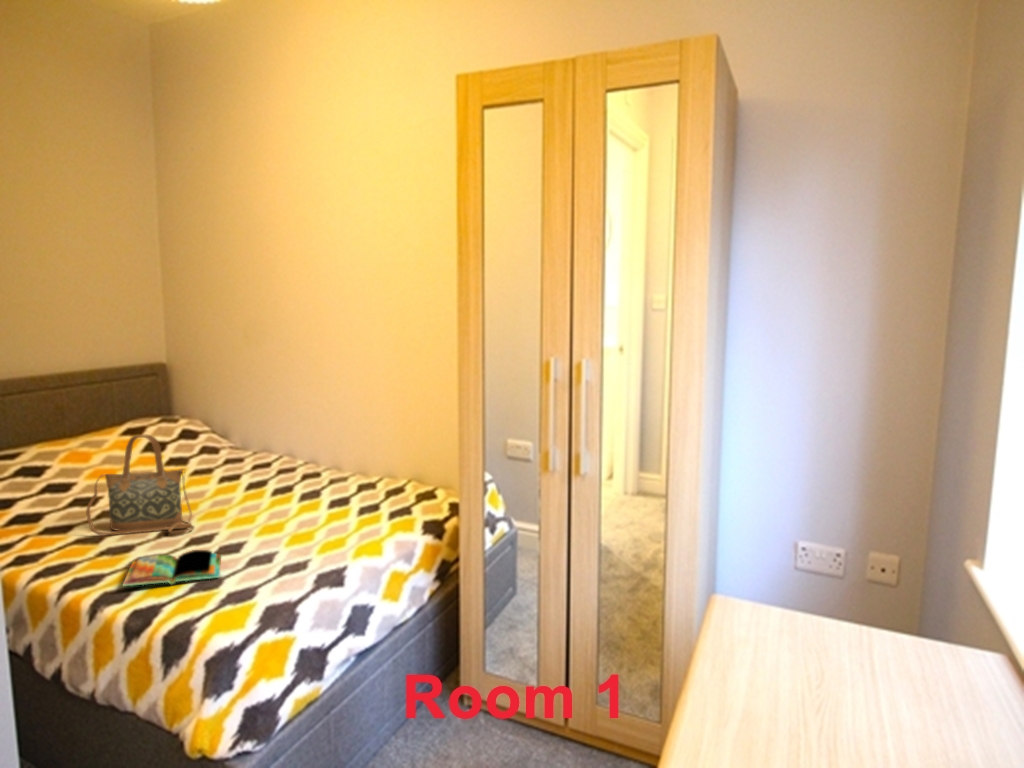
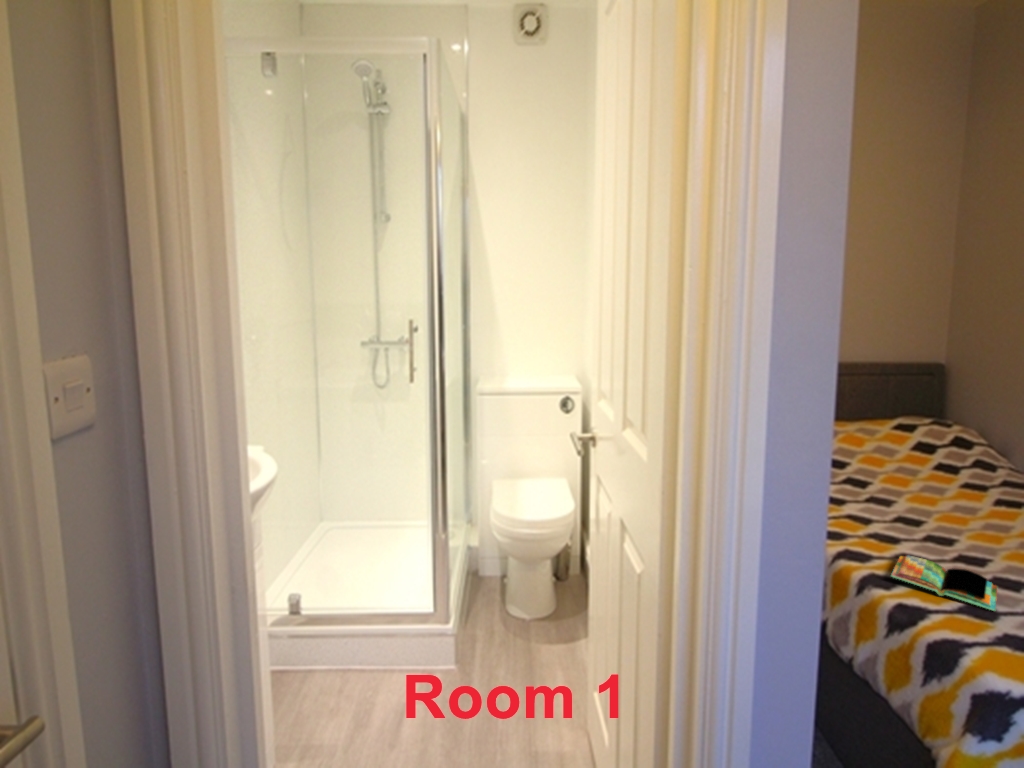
handbag: present [86,435,194,535] -> none [860,436,966,547]

